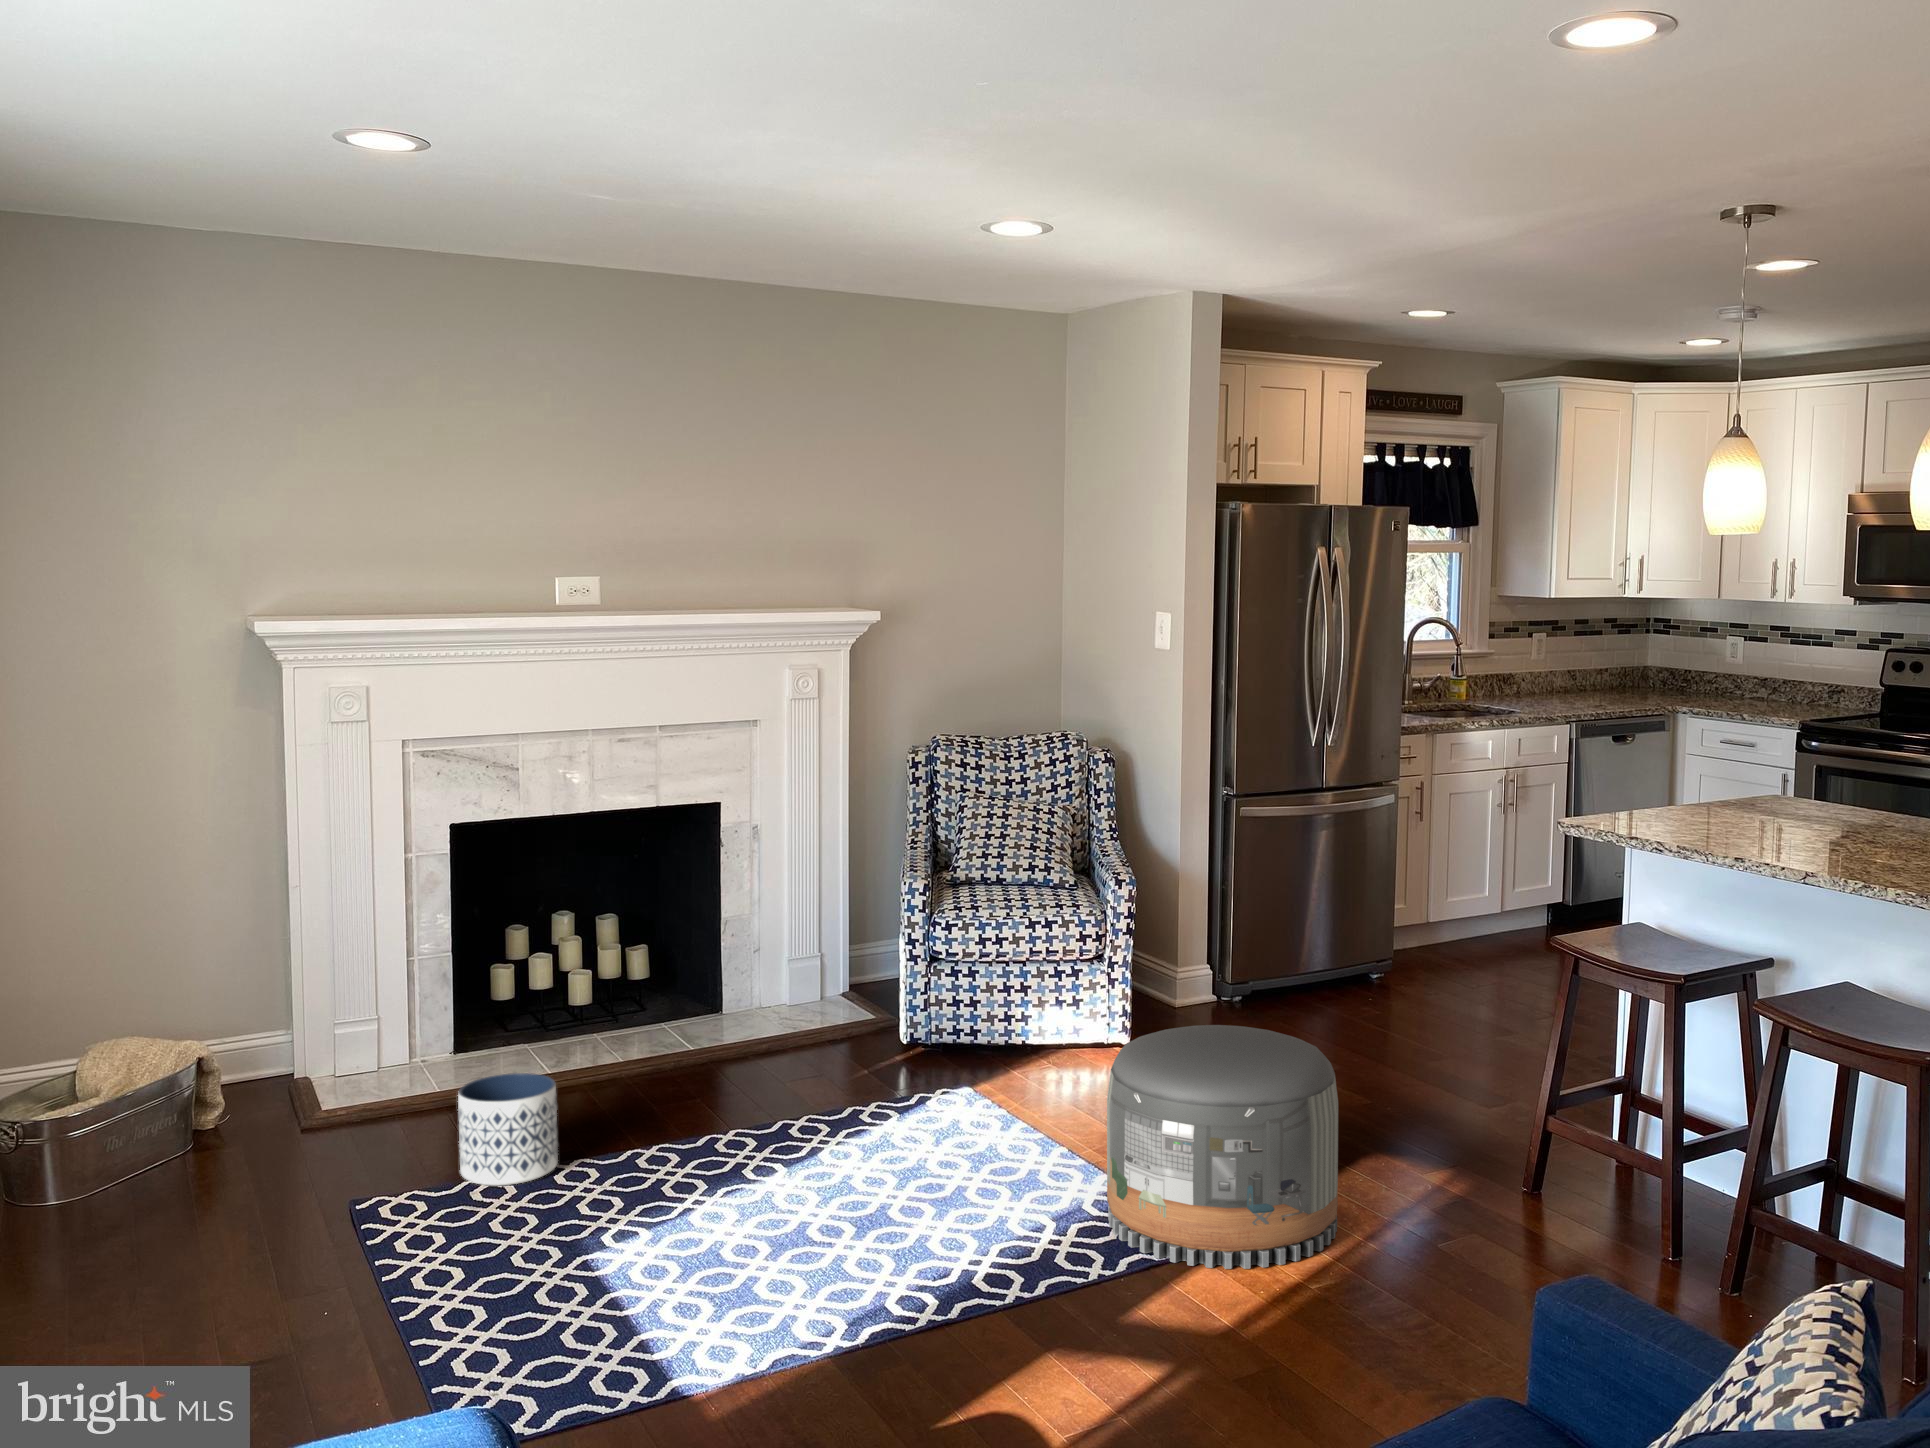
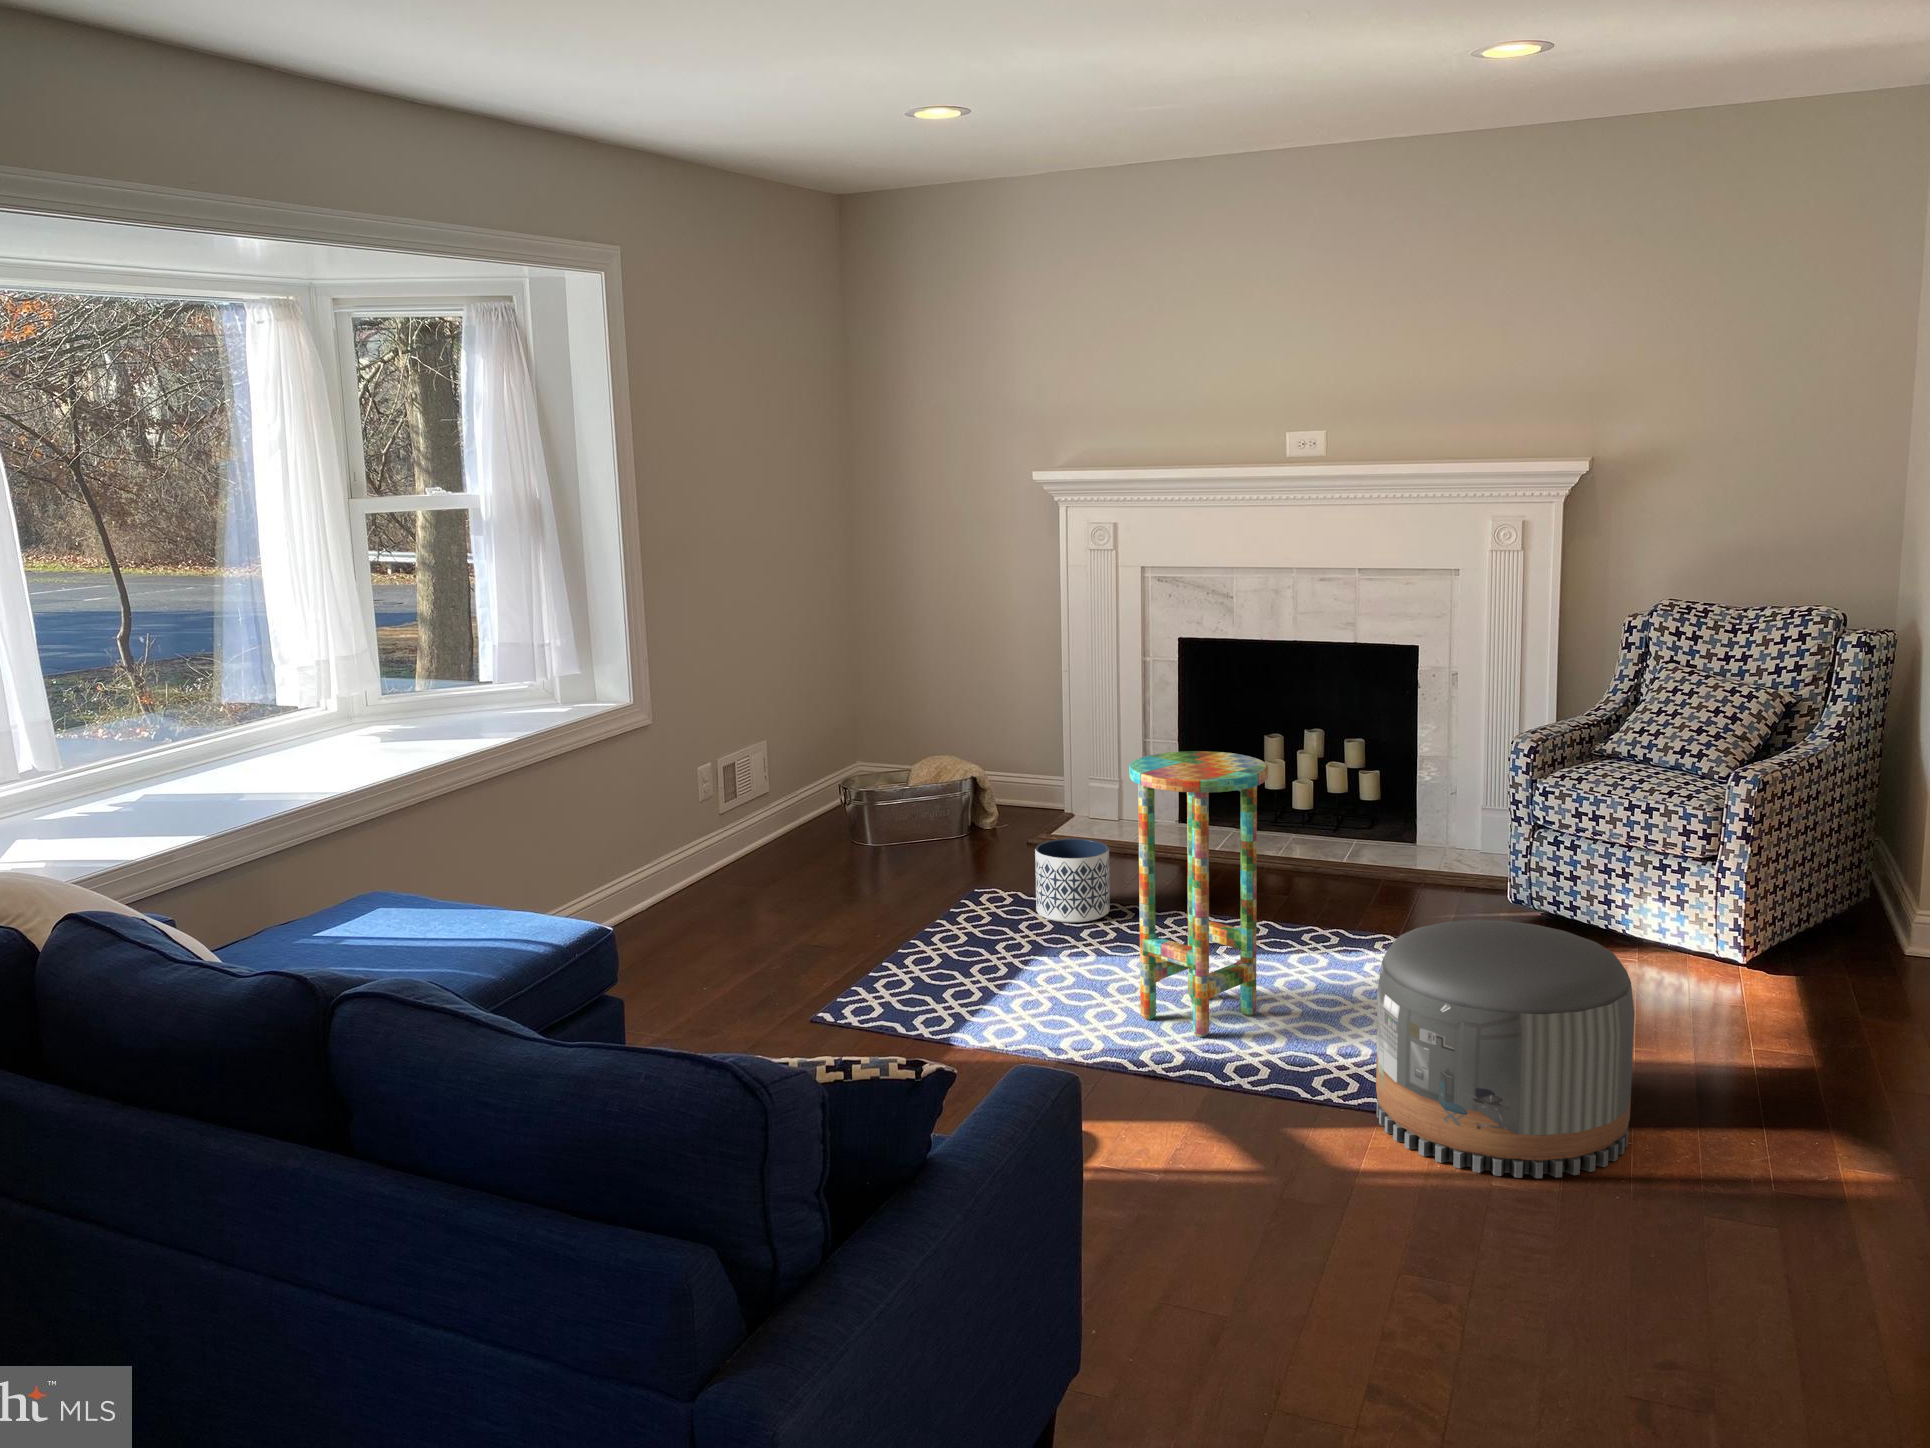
side table: none [761,918,917,1248] -> present [1129,751,1268,1037]

